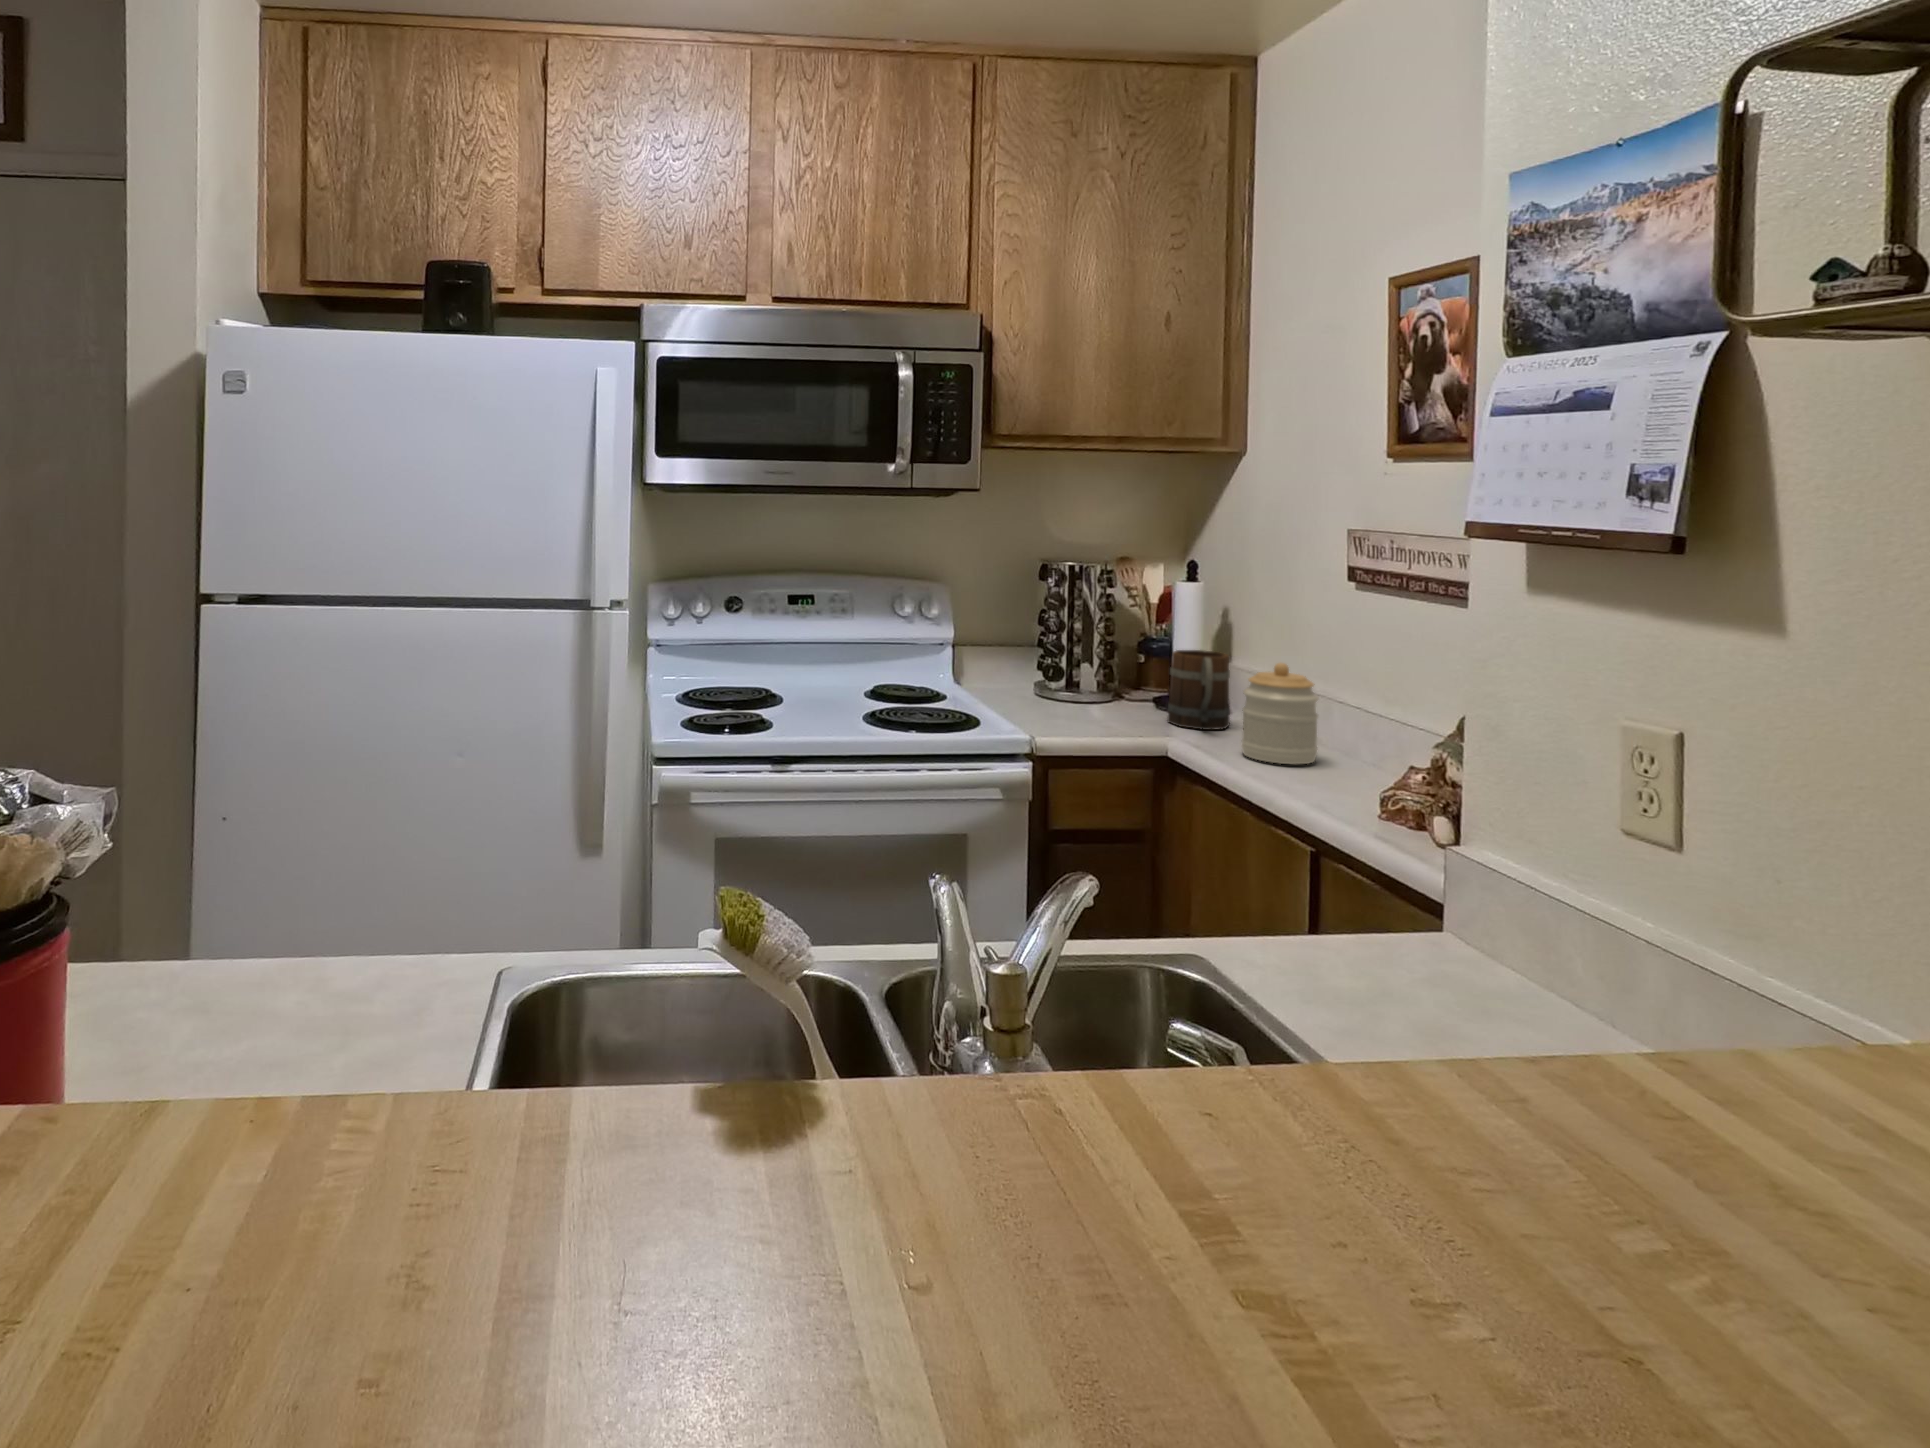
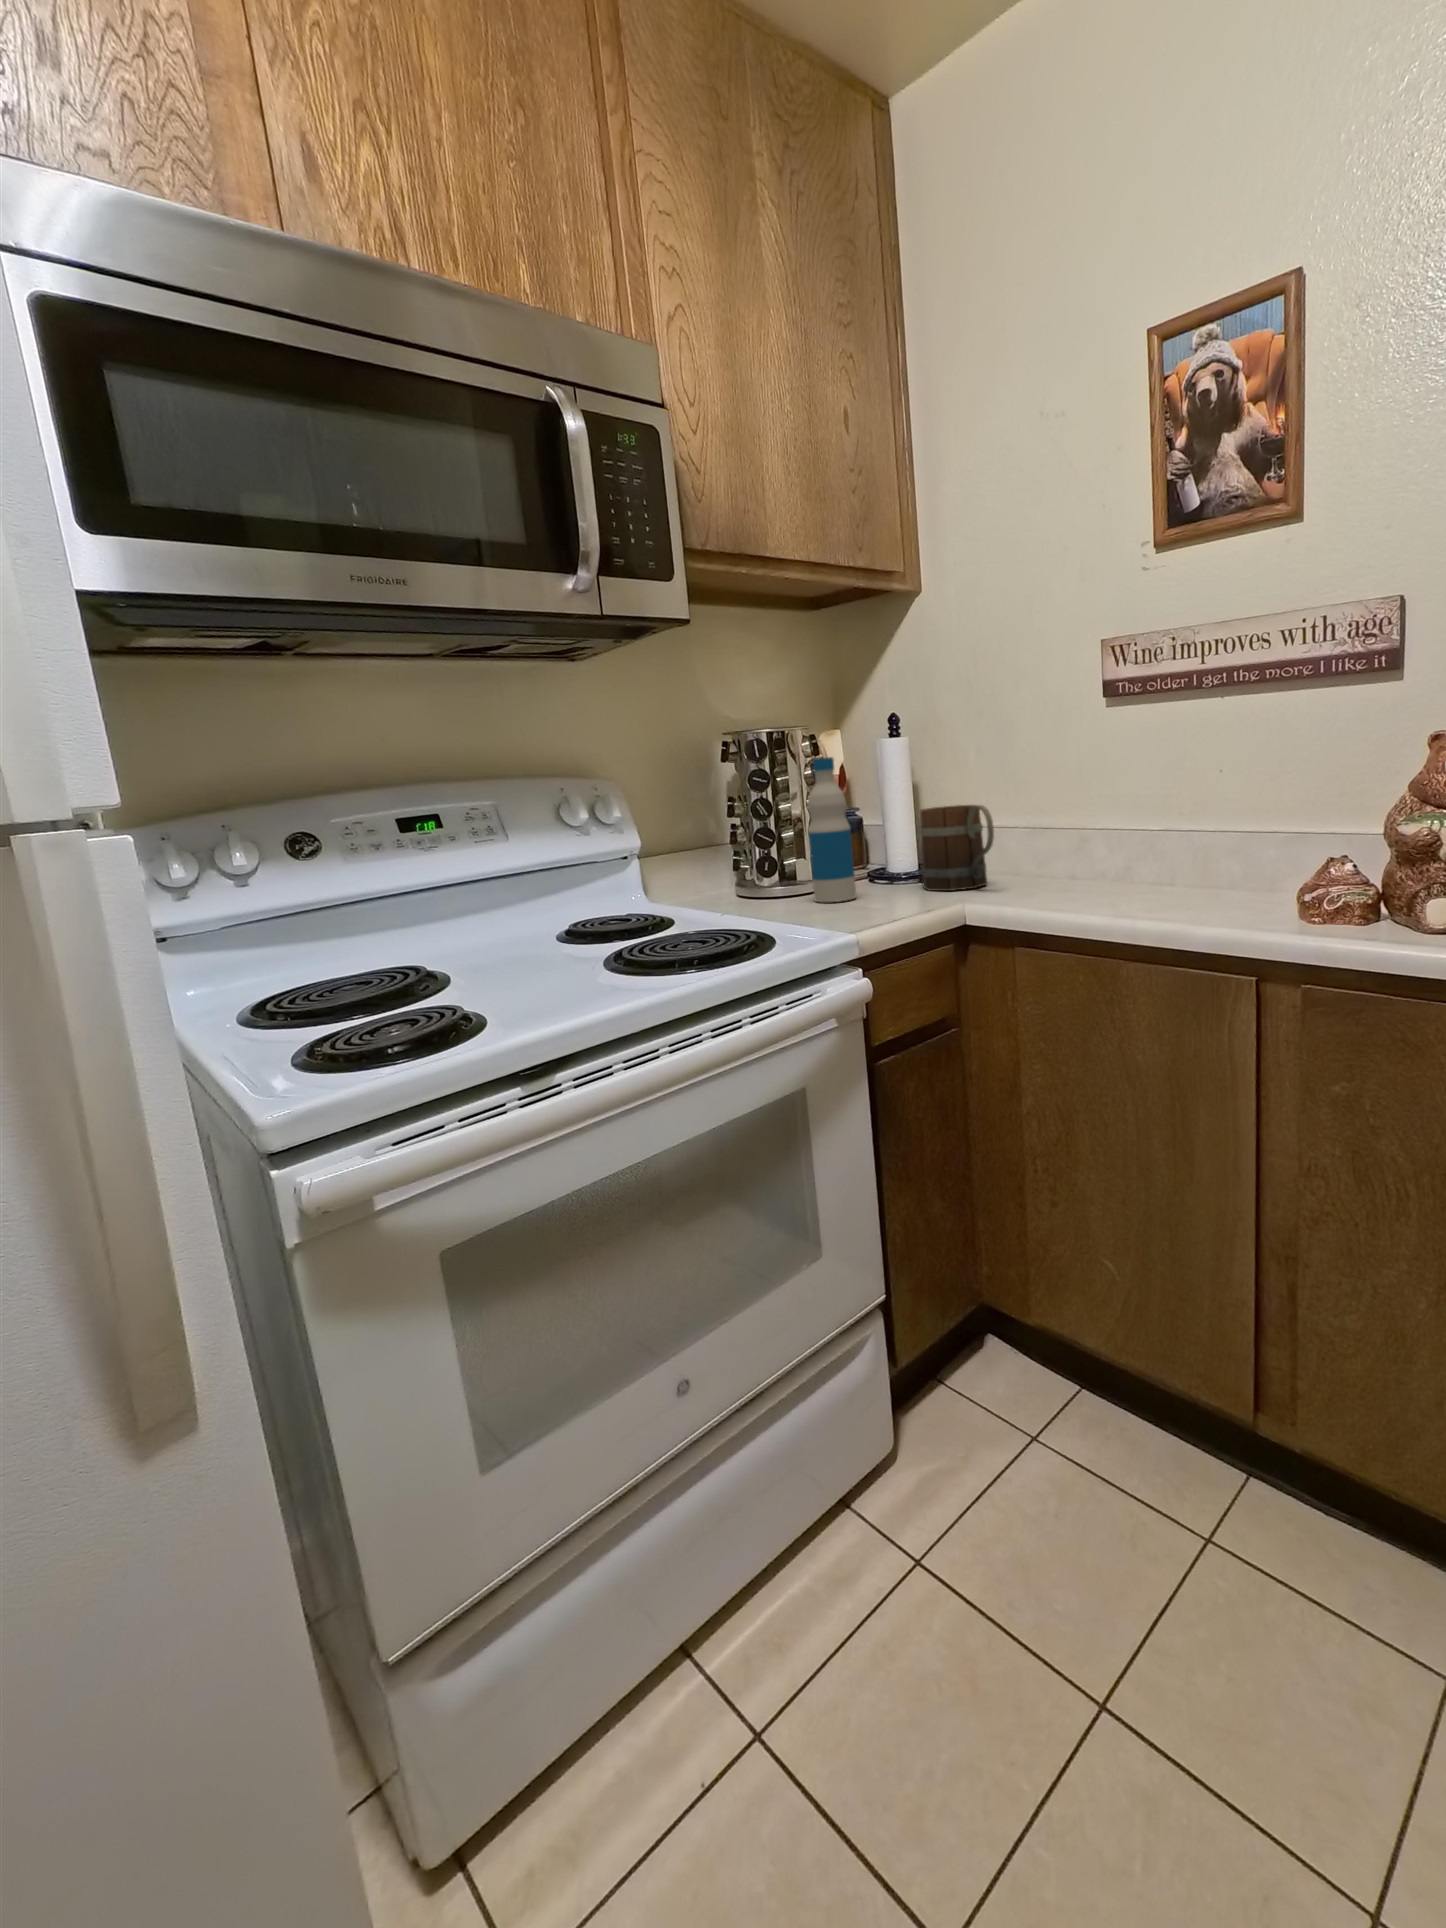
bottle: none [1065,594,1103,714] -> present [808,757,856,902]
jar: present [1242,663,1319,764] -> none [1052,787,1136,898]

